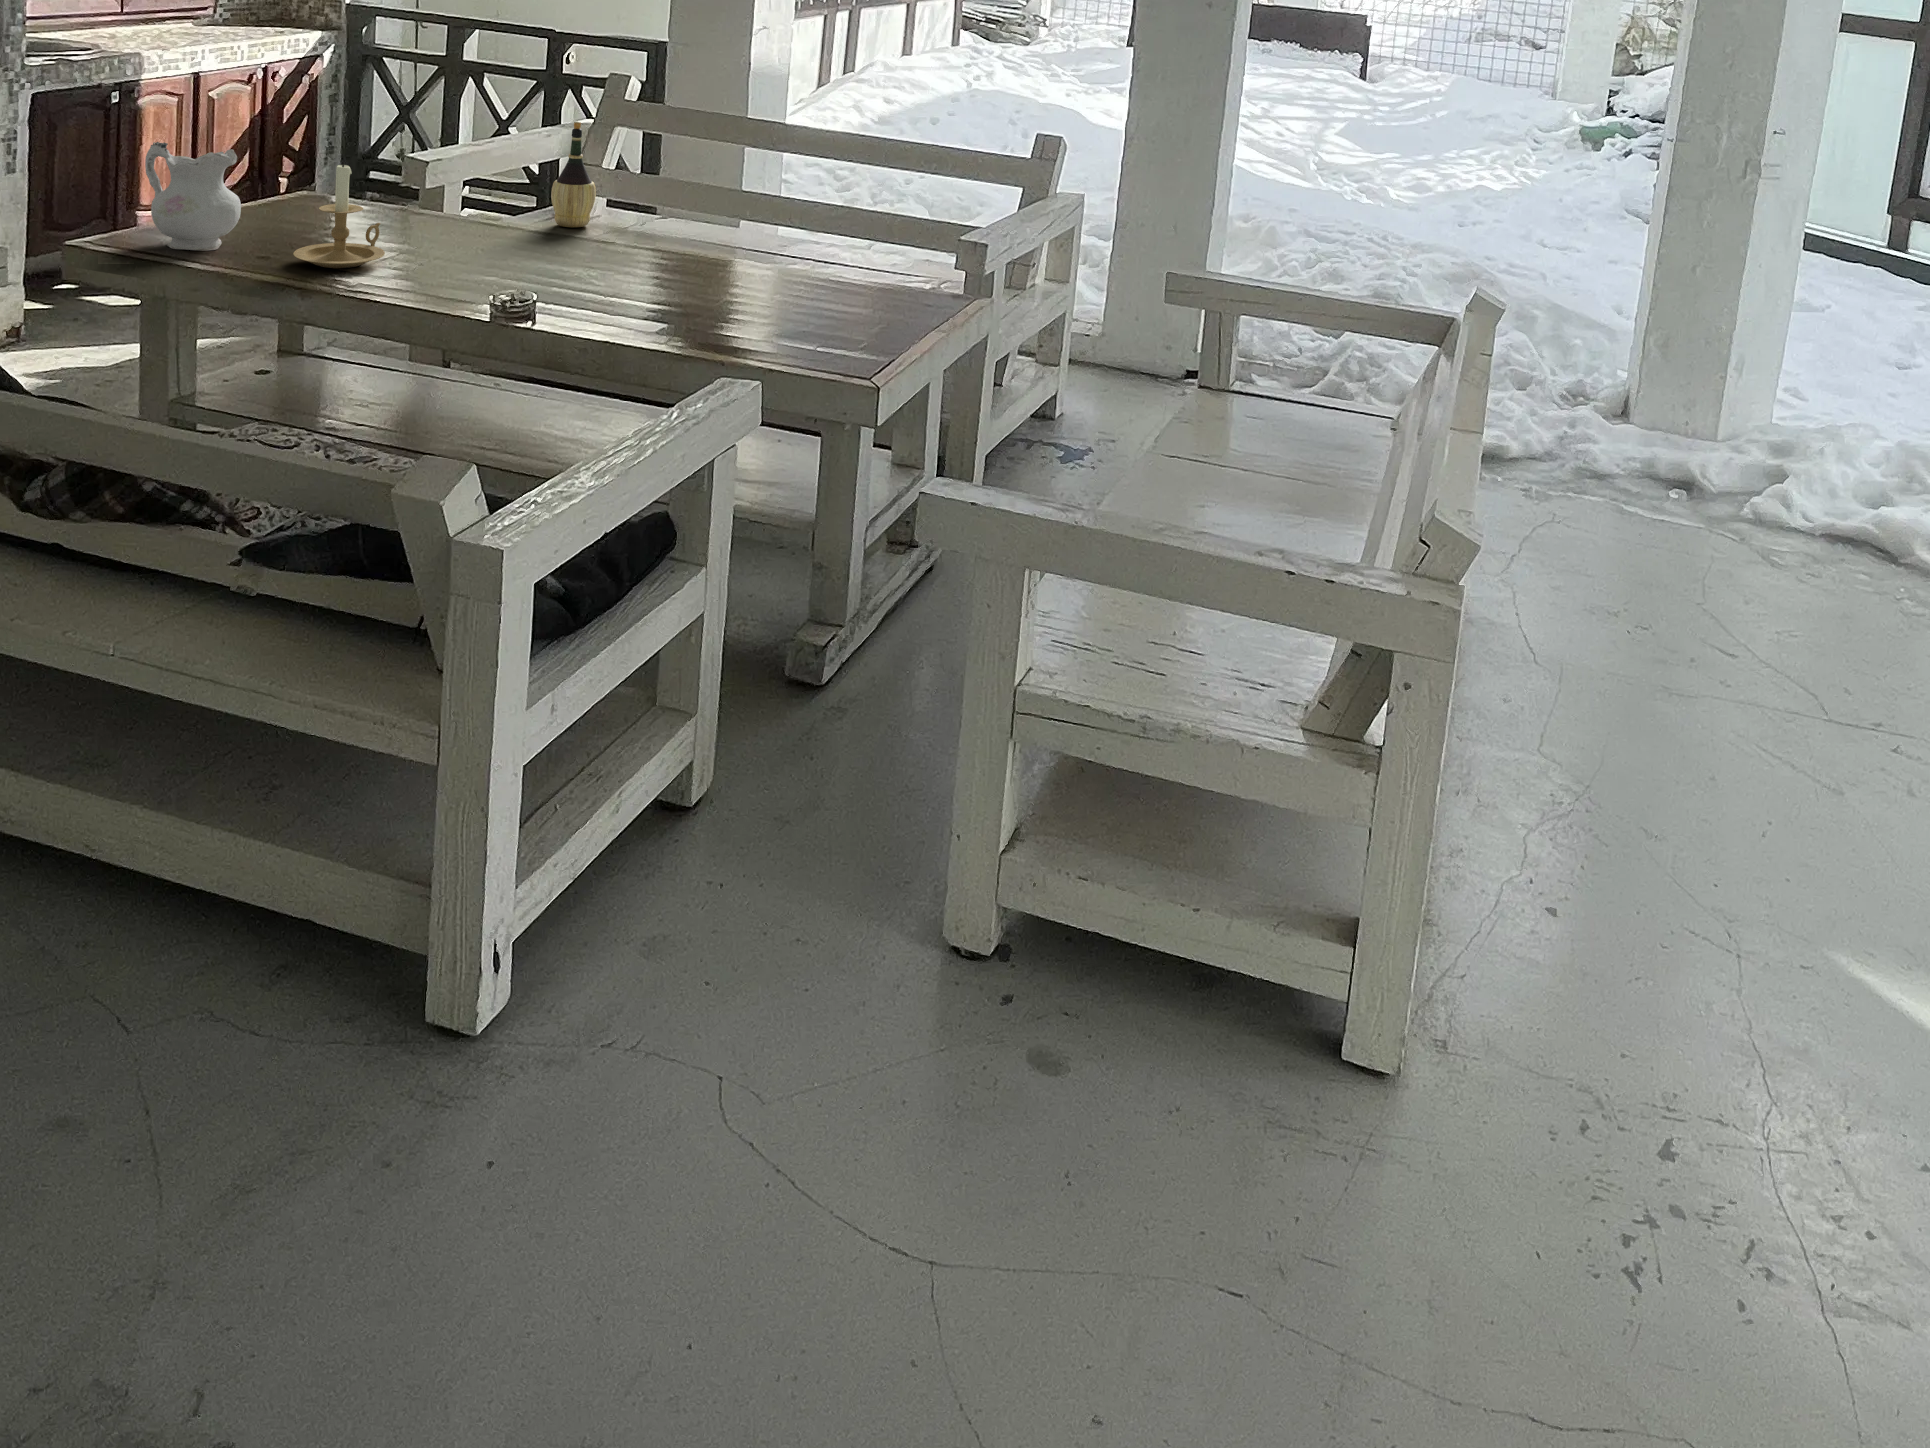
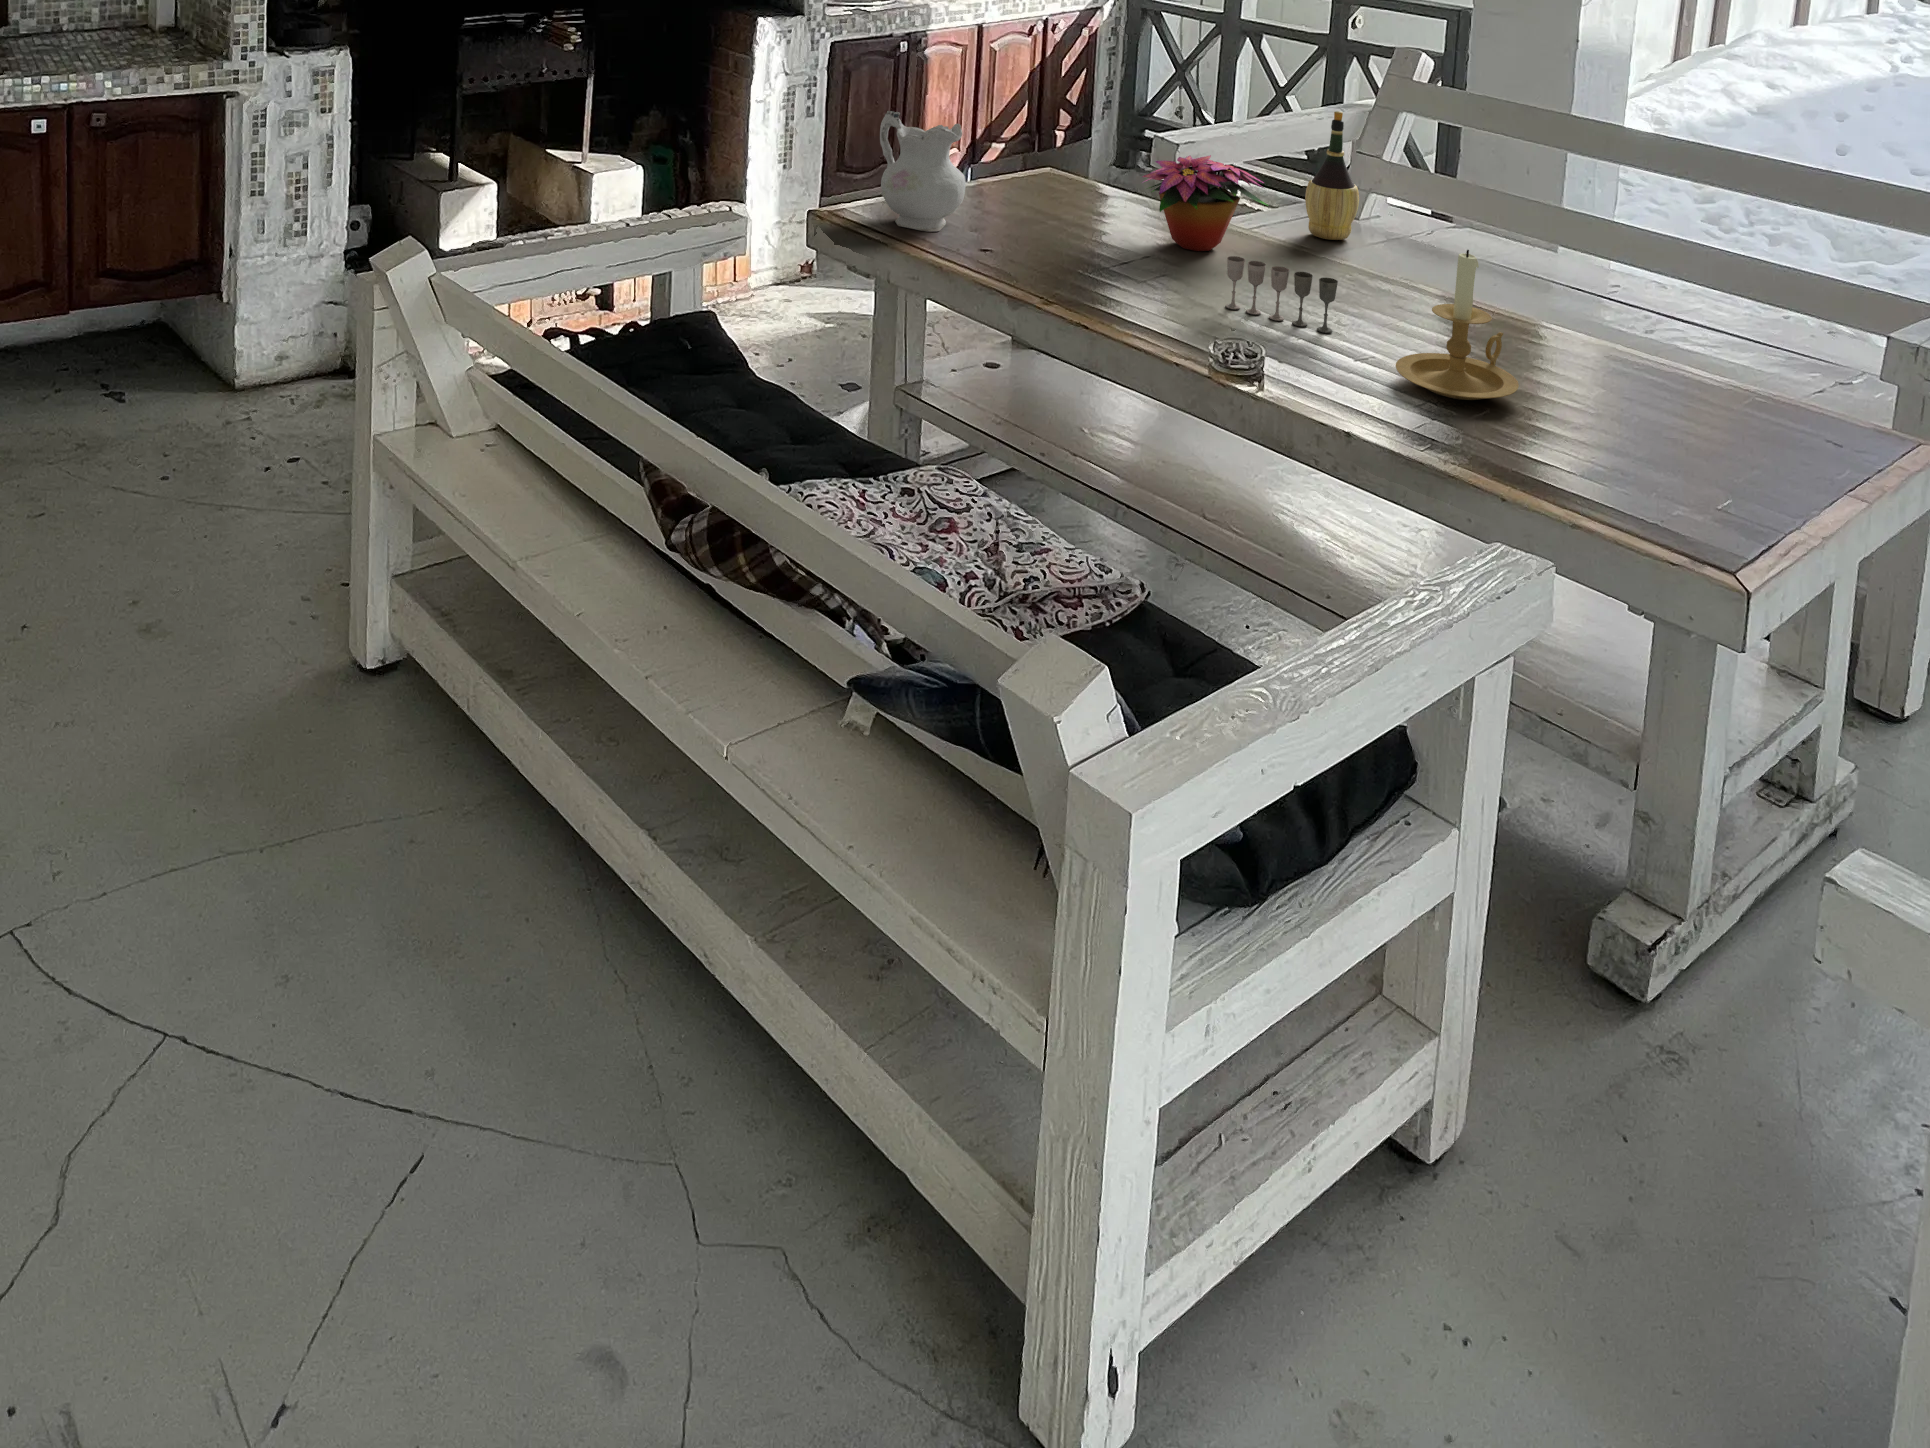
flower arrangement: none [405,161,529,244] -> present [1142,155,1268,251]
candle holder: present [293,162,385,268] -> present [1396,250,1519,400]
wine glass: none [500,237,593,287] -> present [1225,256,1338,333]

